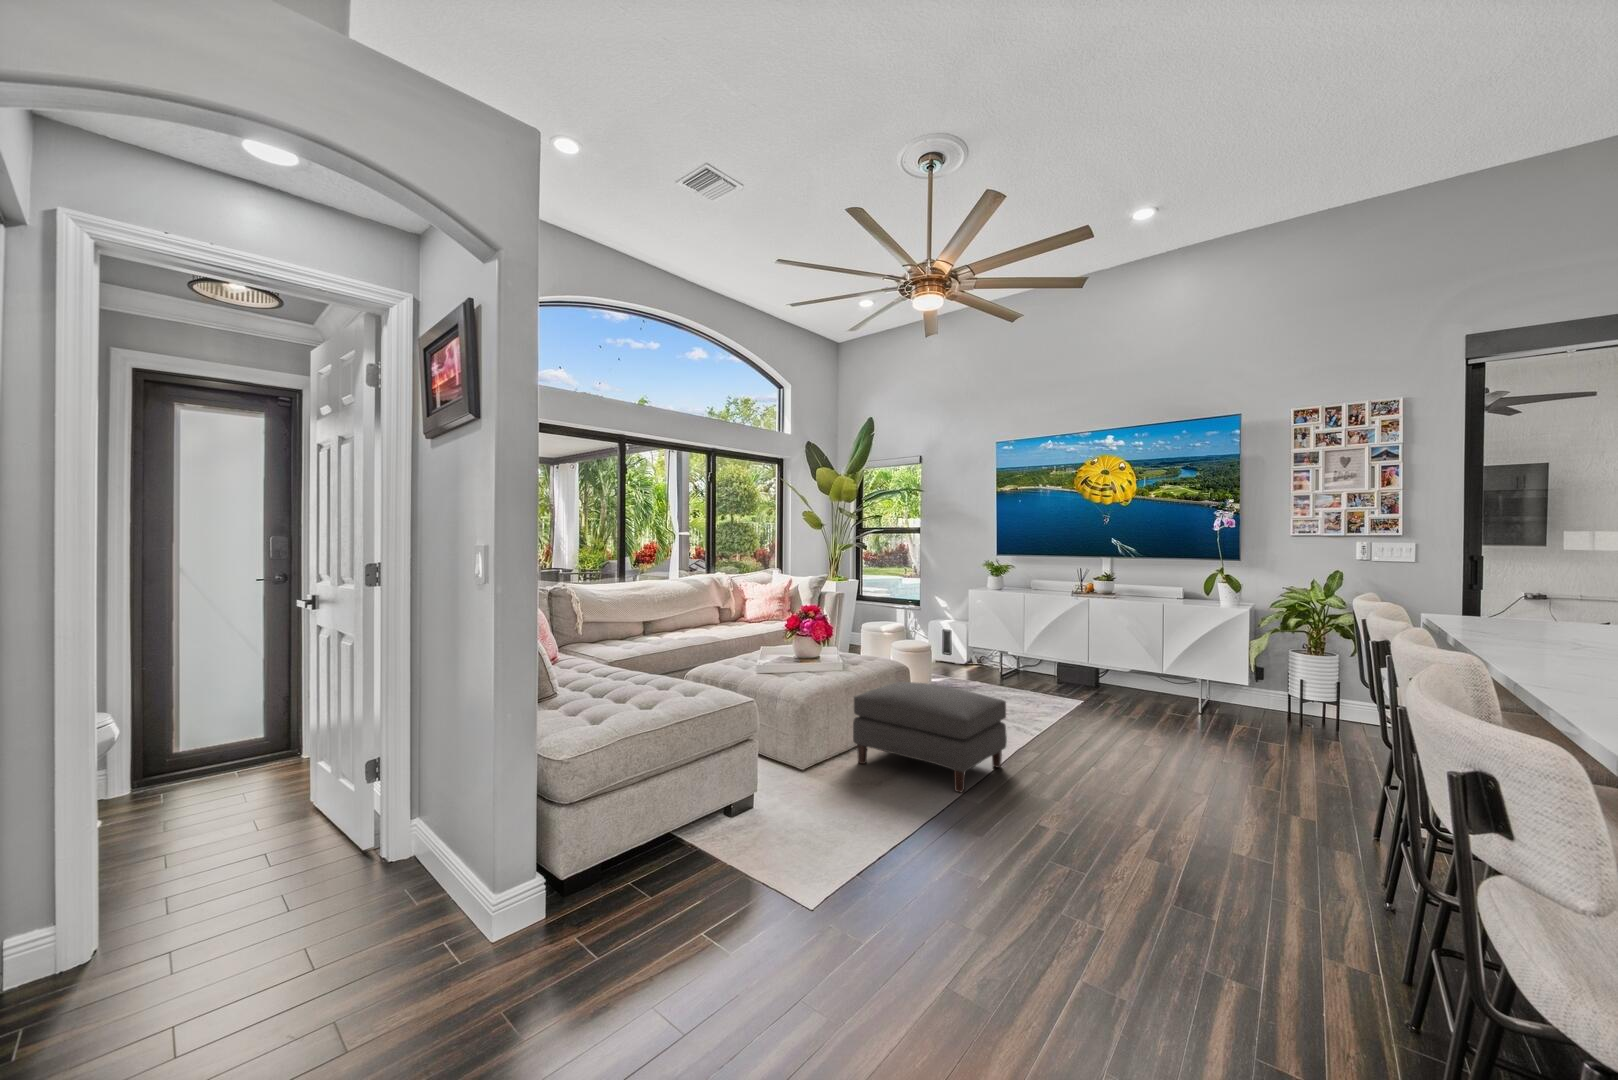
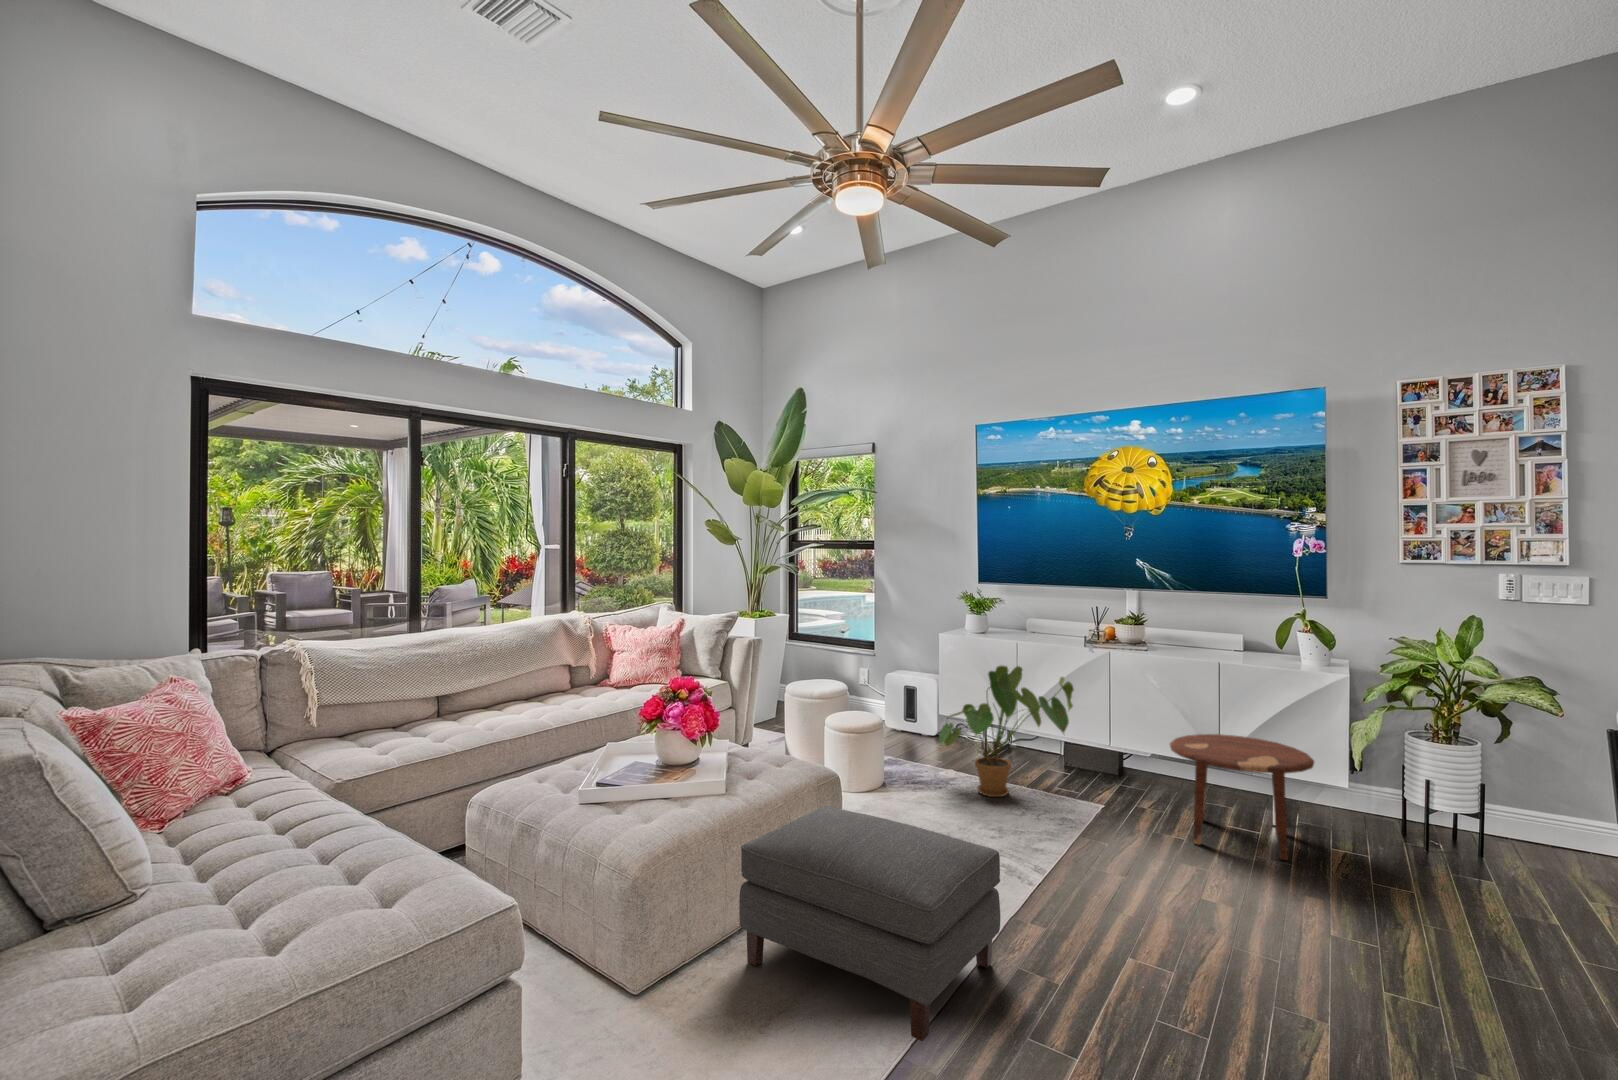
house plant: none [970,609,1063,695] -> present [939,665,1074,797]
side table: none [1126,651,1222,728] -> present [1170,734,1314,860]

